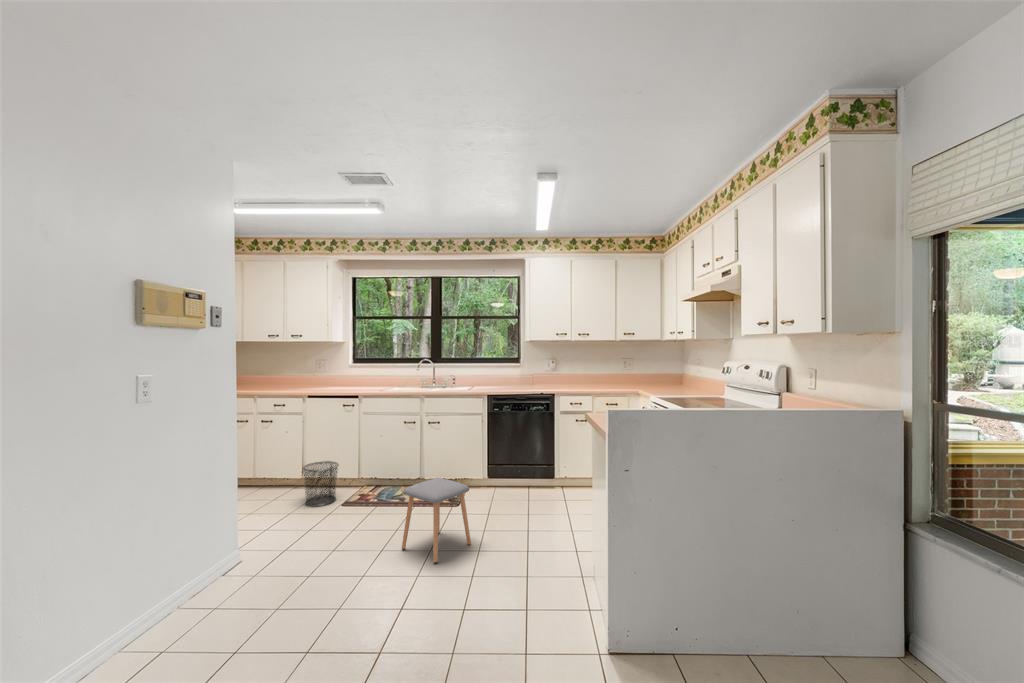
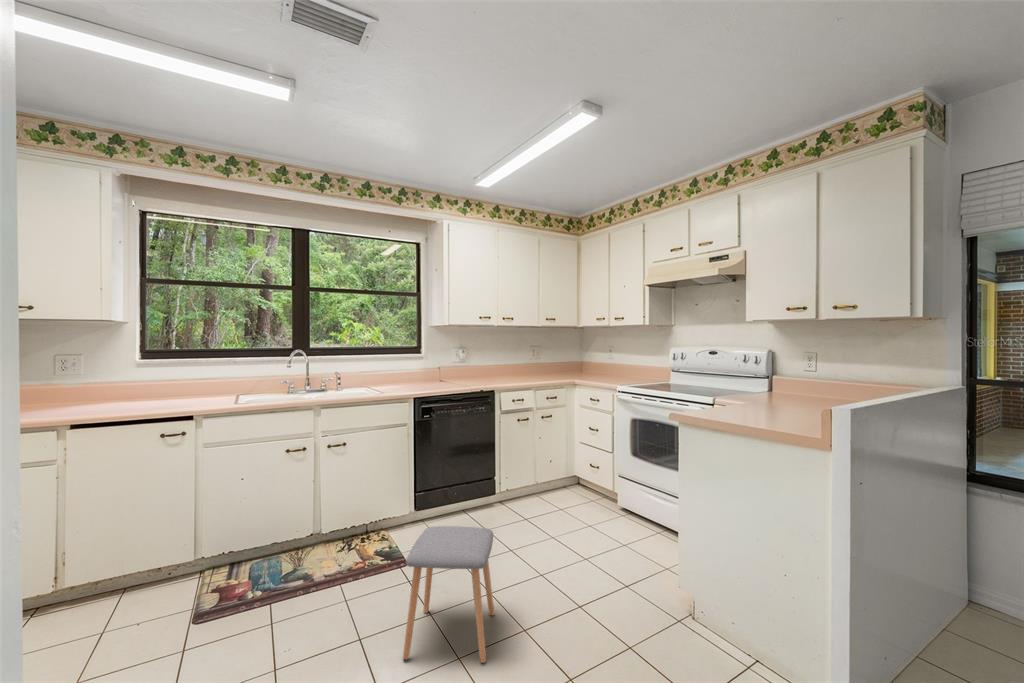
waste bin: present [303,461,338,506] -> none [87,540,173,640]

